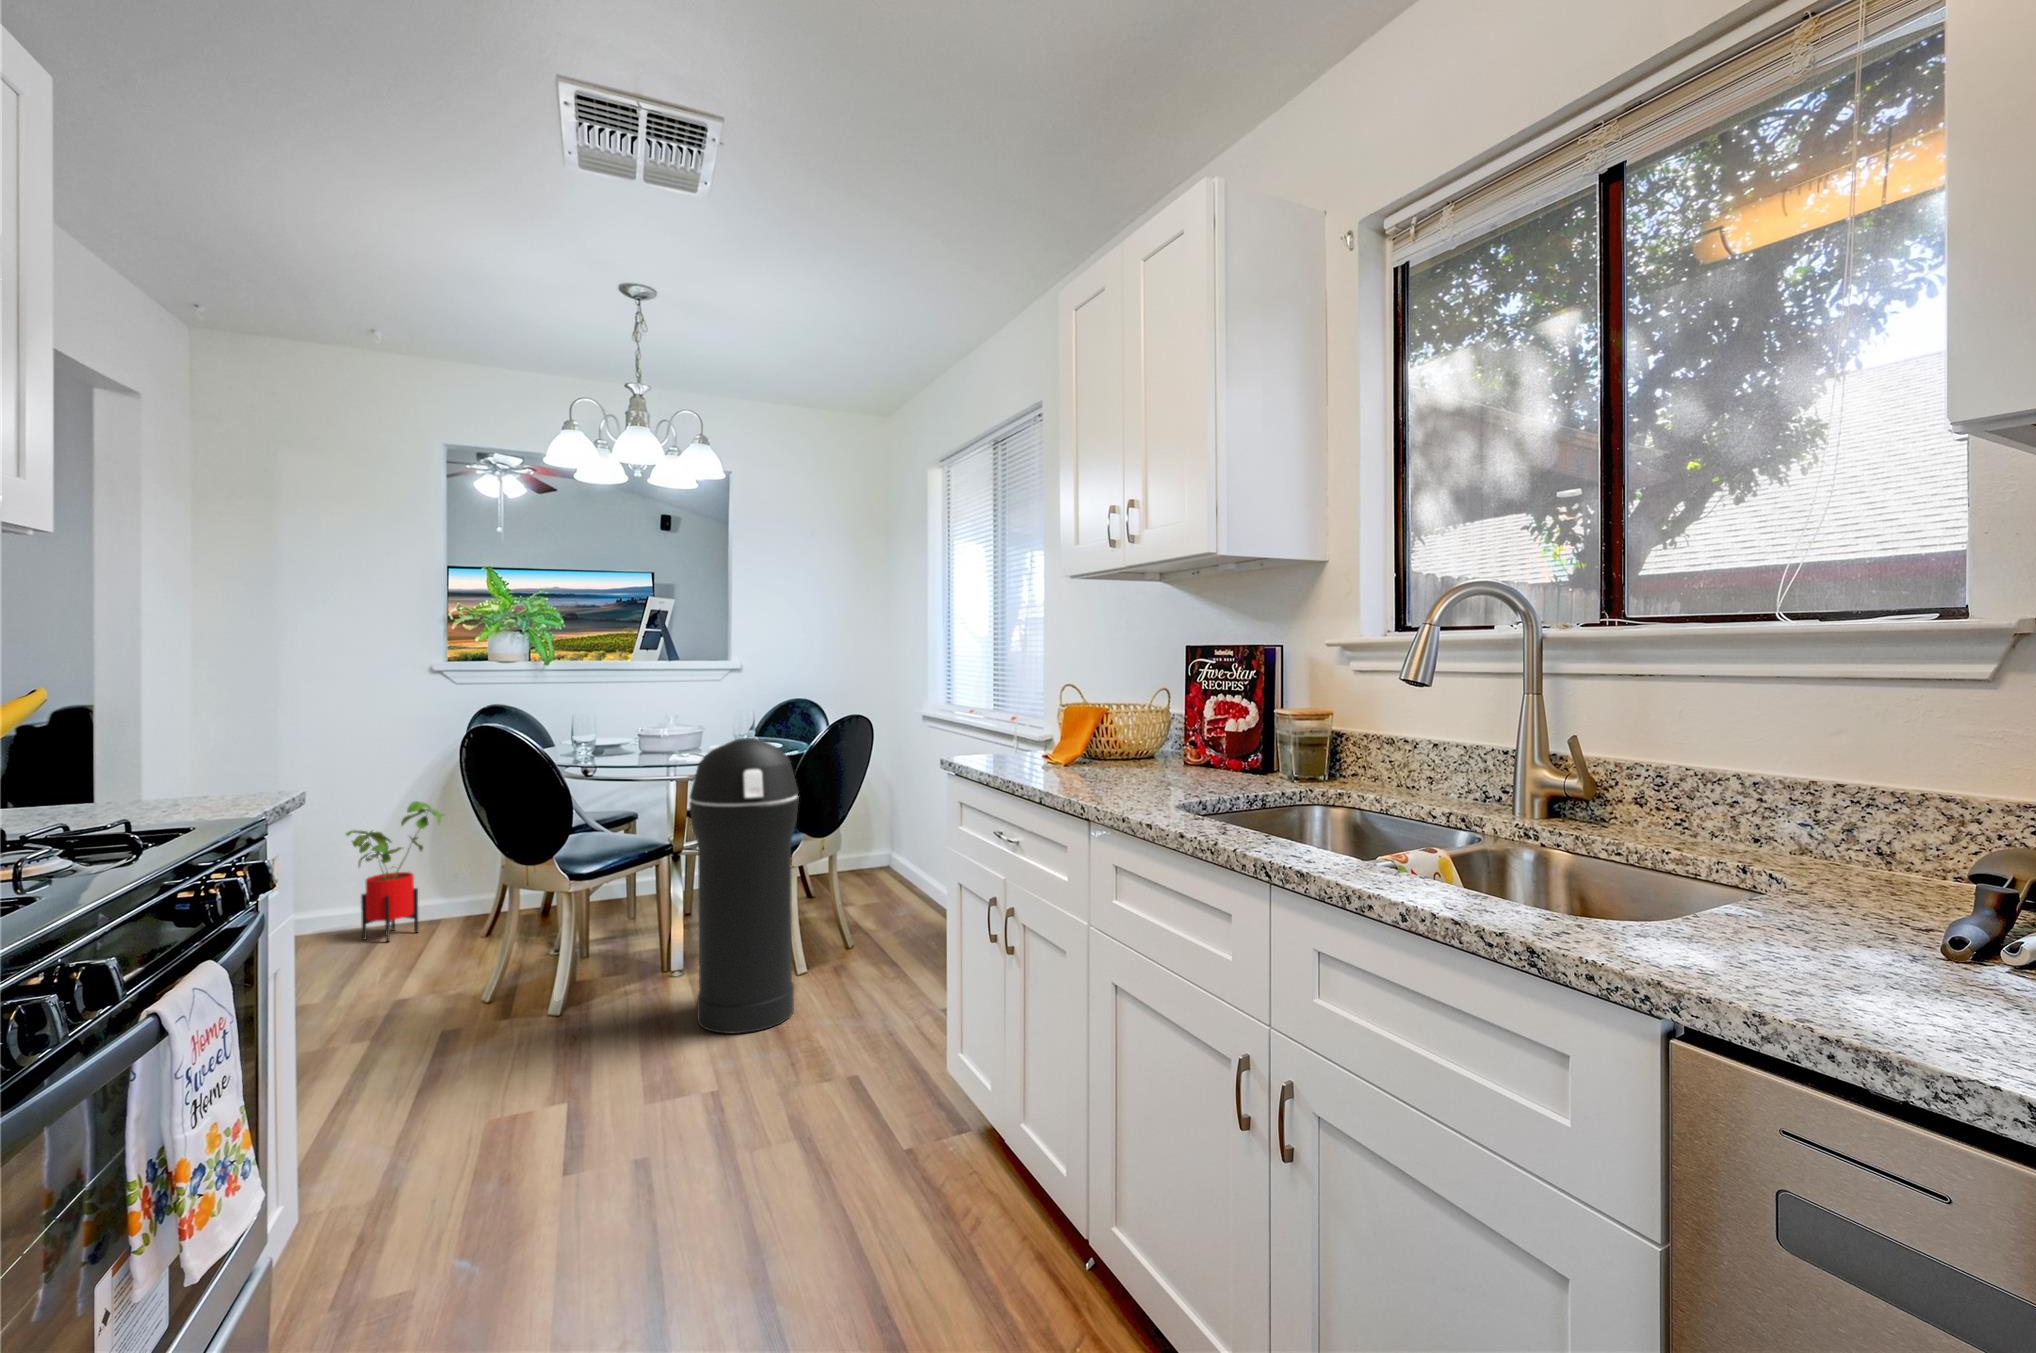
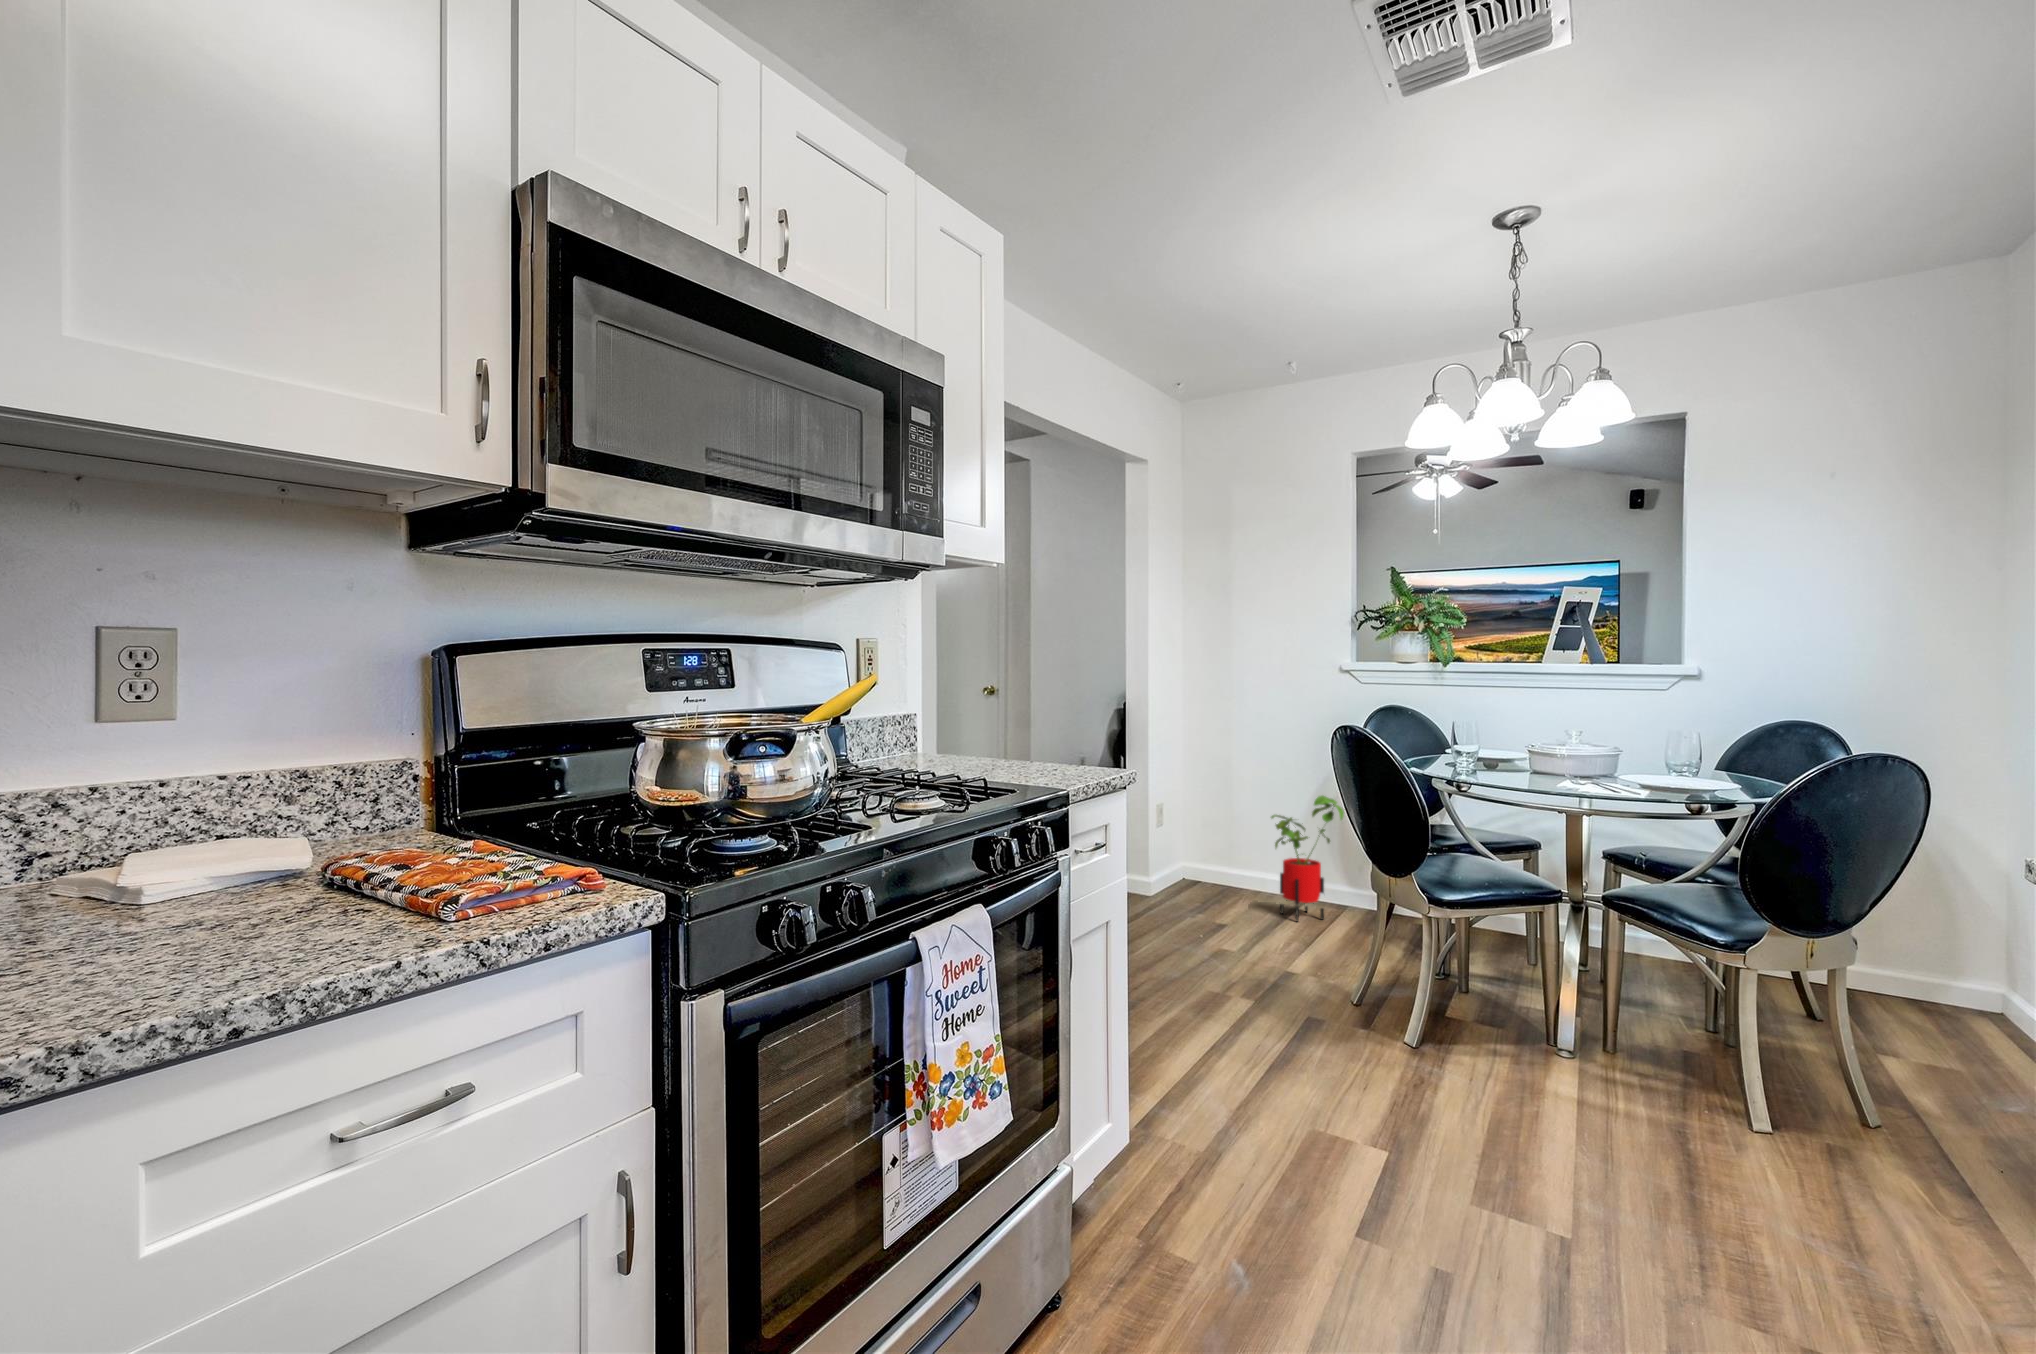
trash can: present [690,738,799,1033] -> none [1554,762,1733,1184]

